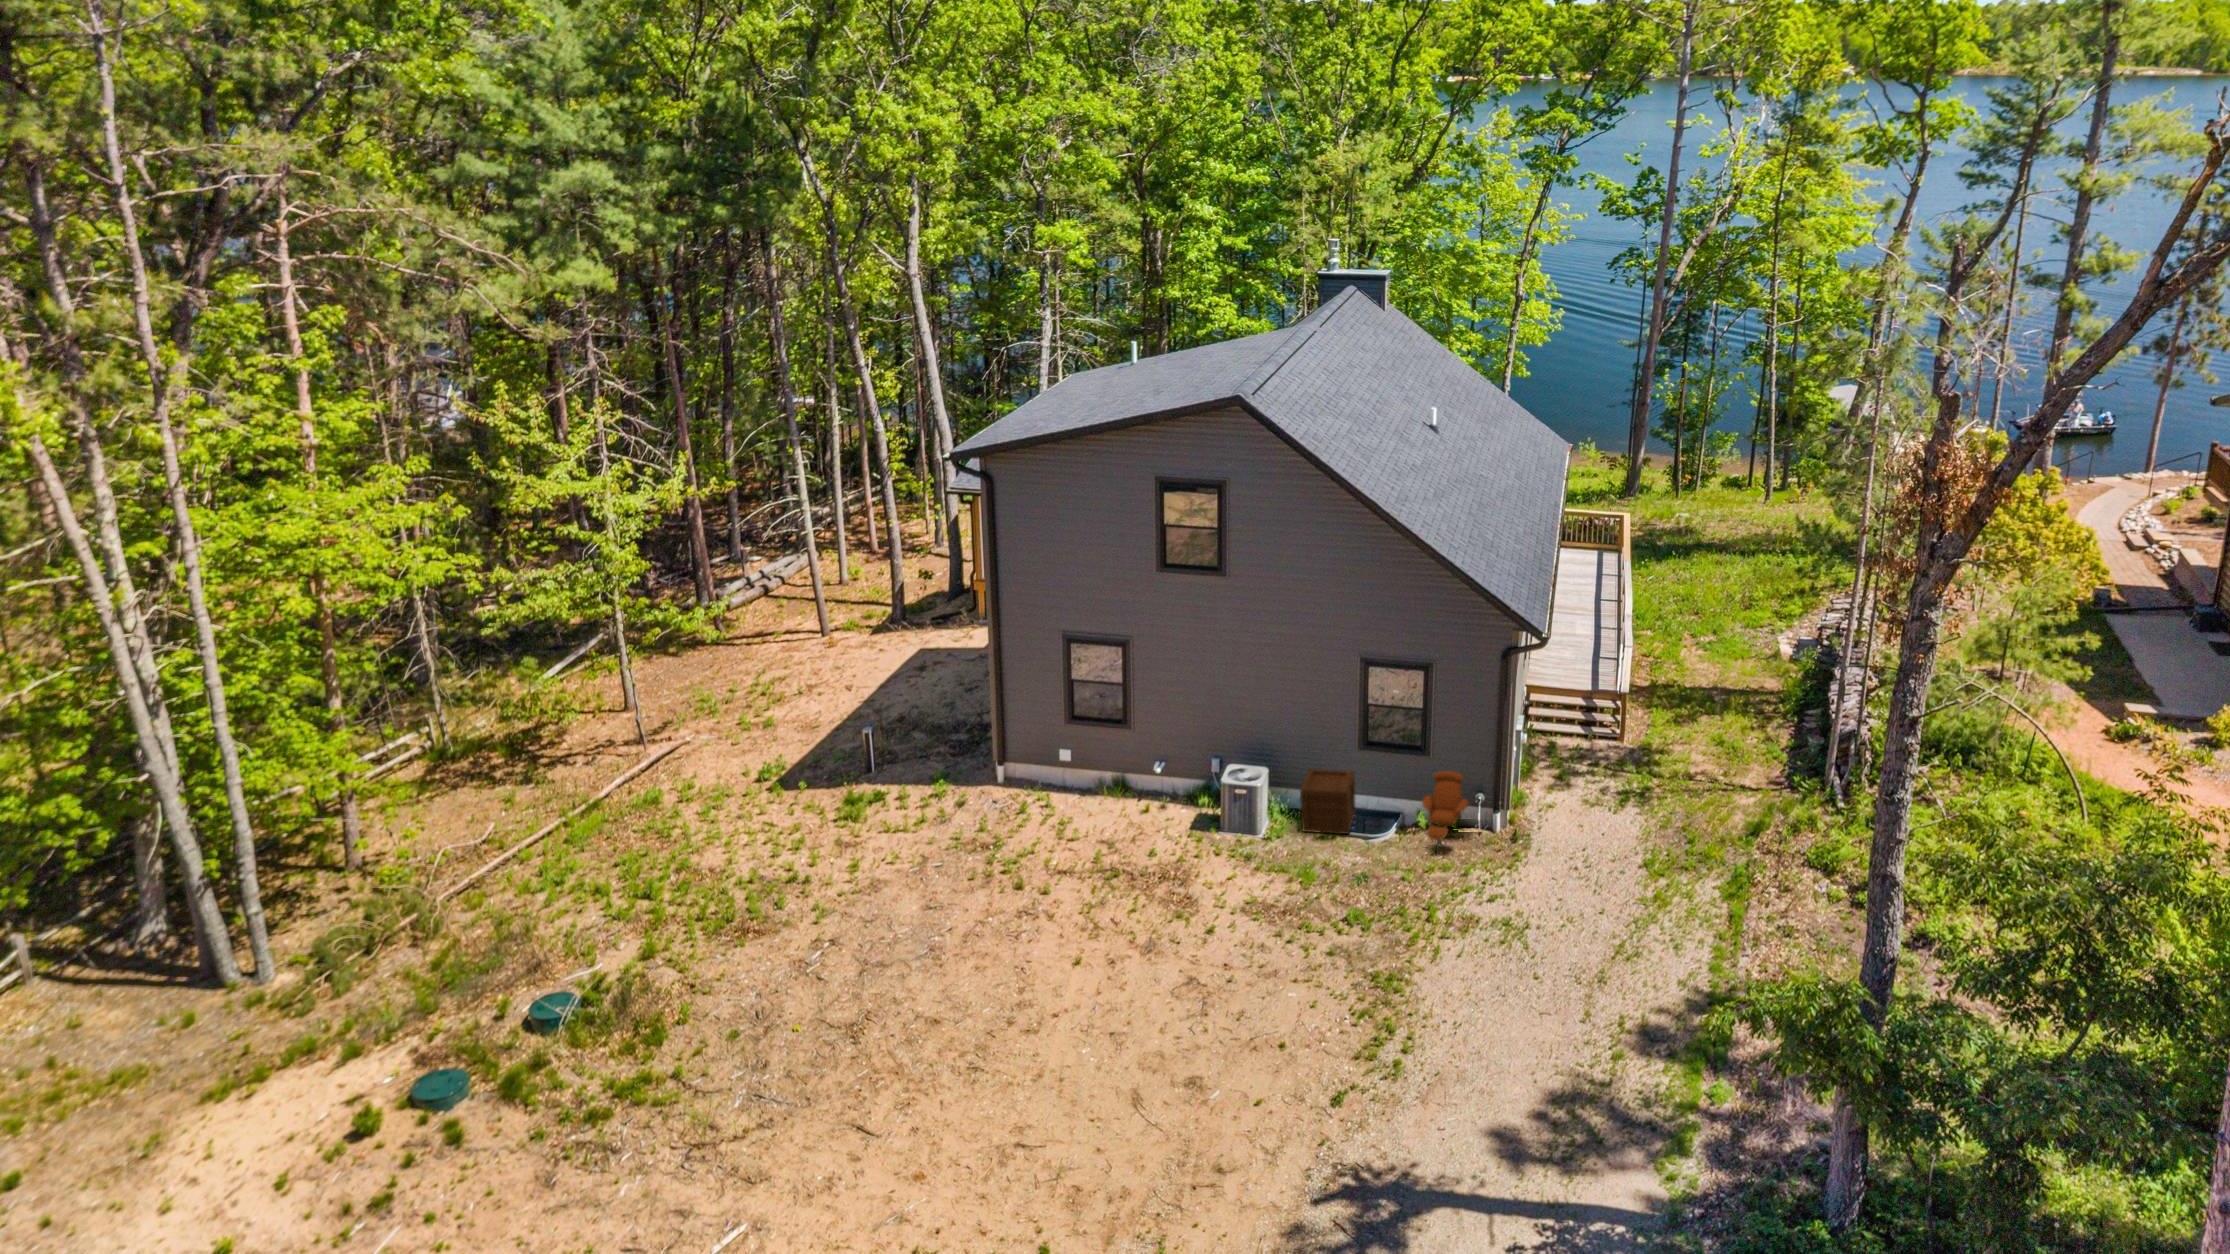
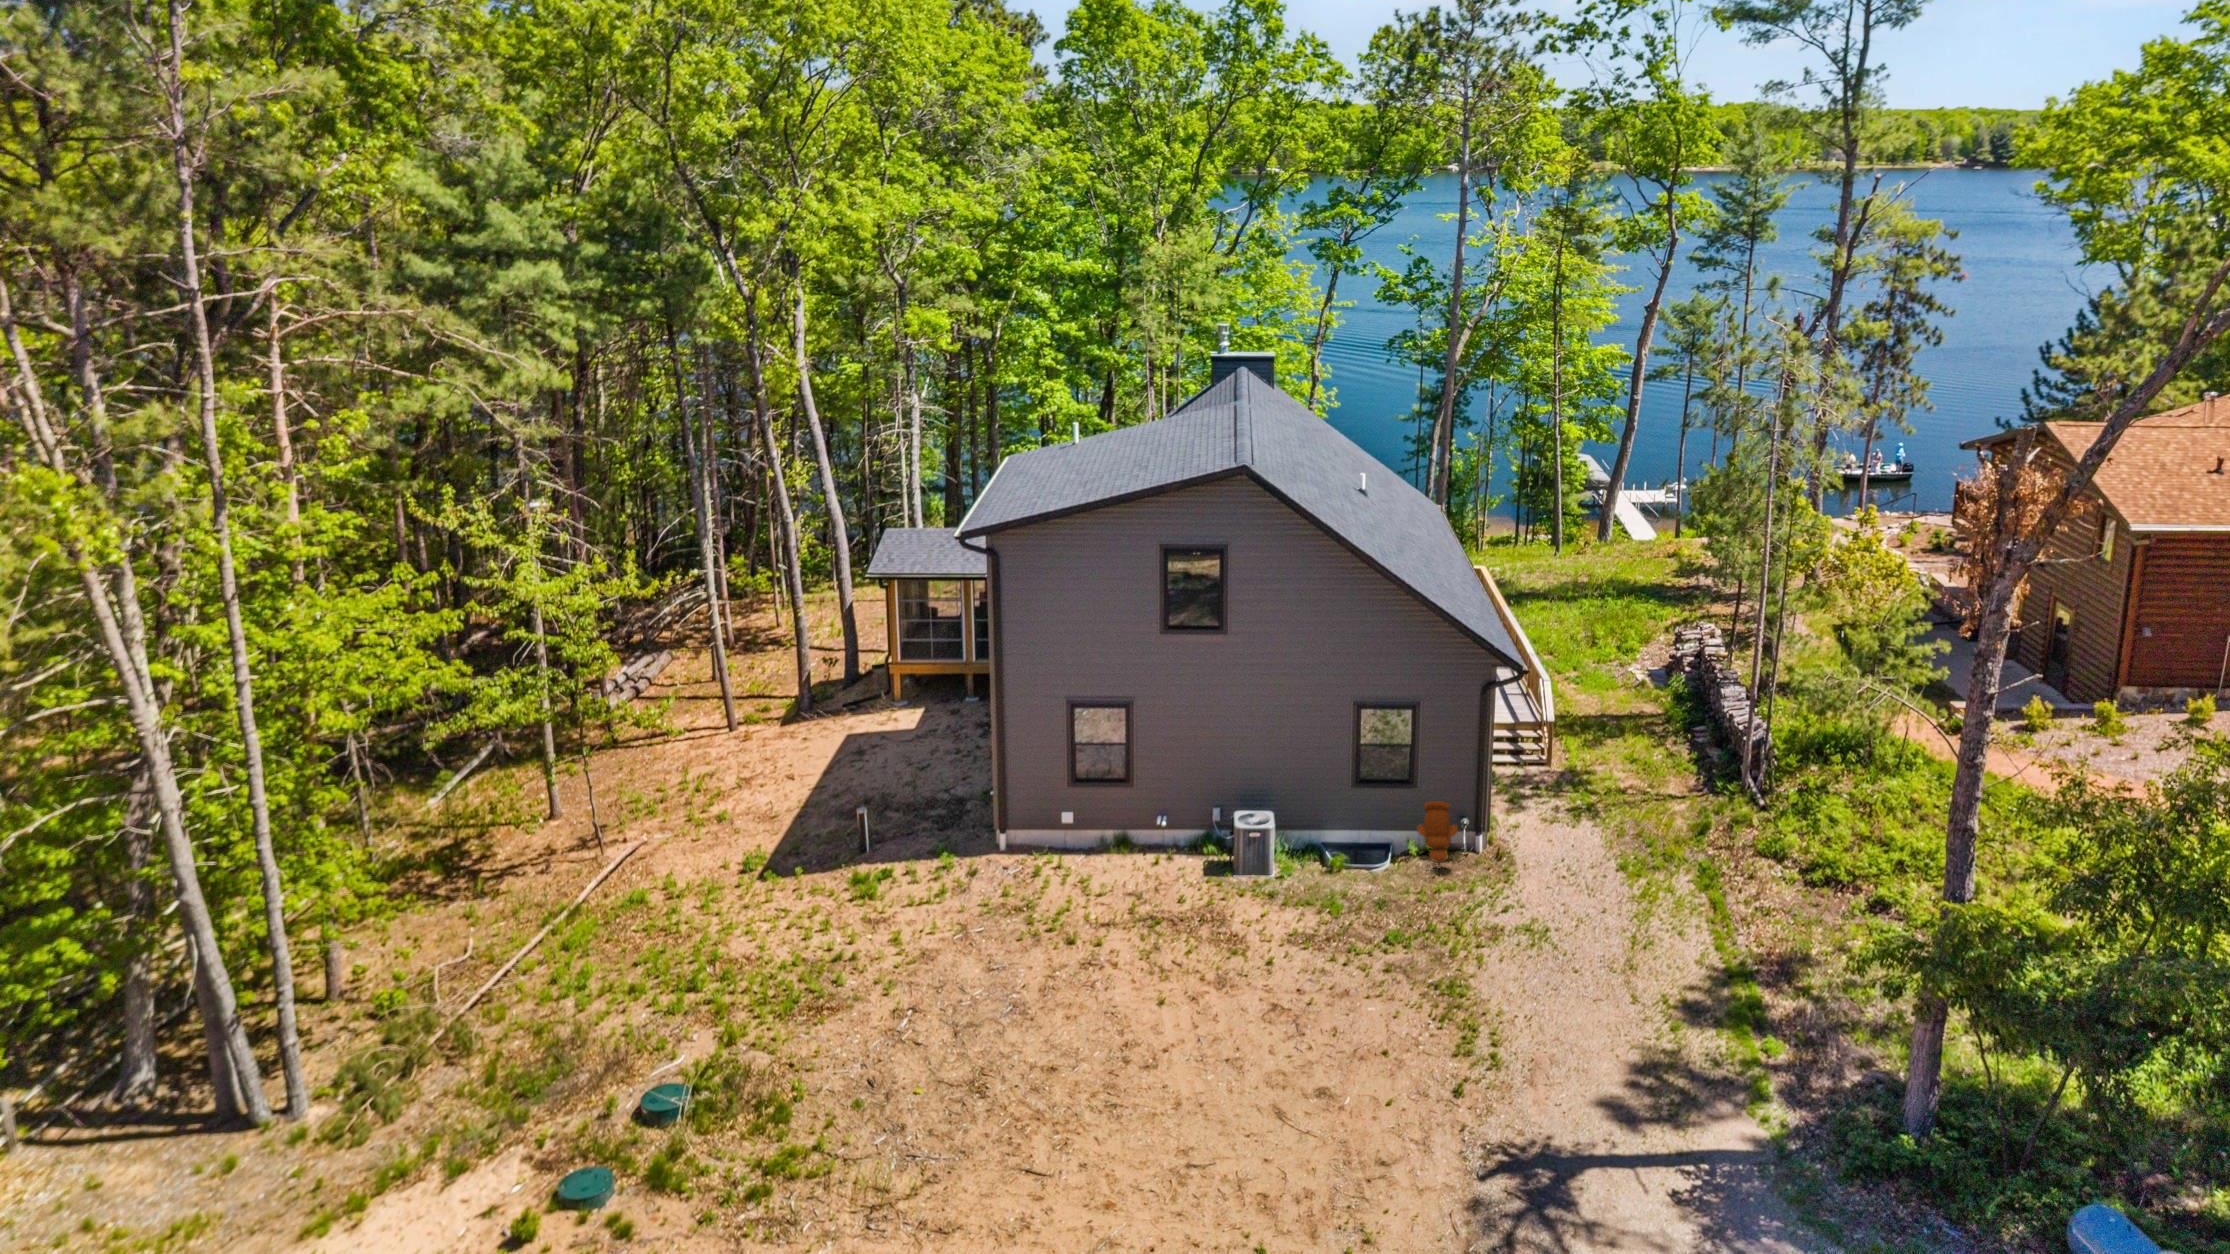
wooden crate: present [1300,769,1355,834] -> none [1308,808,1355,868]

